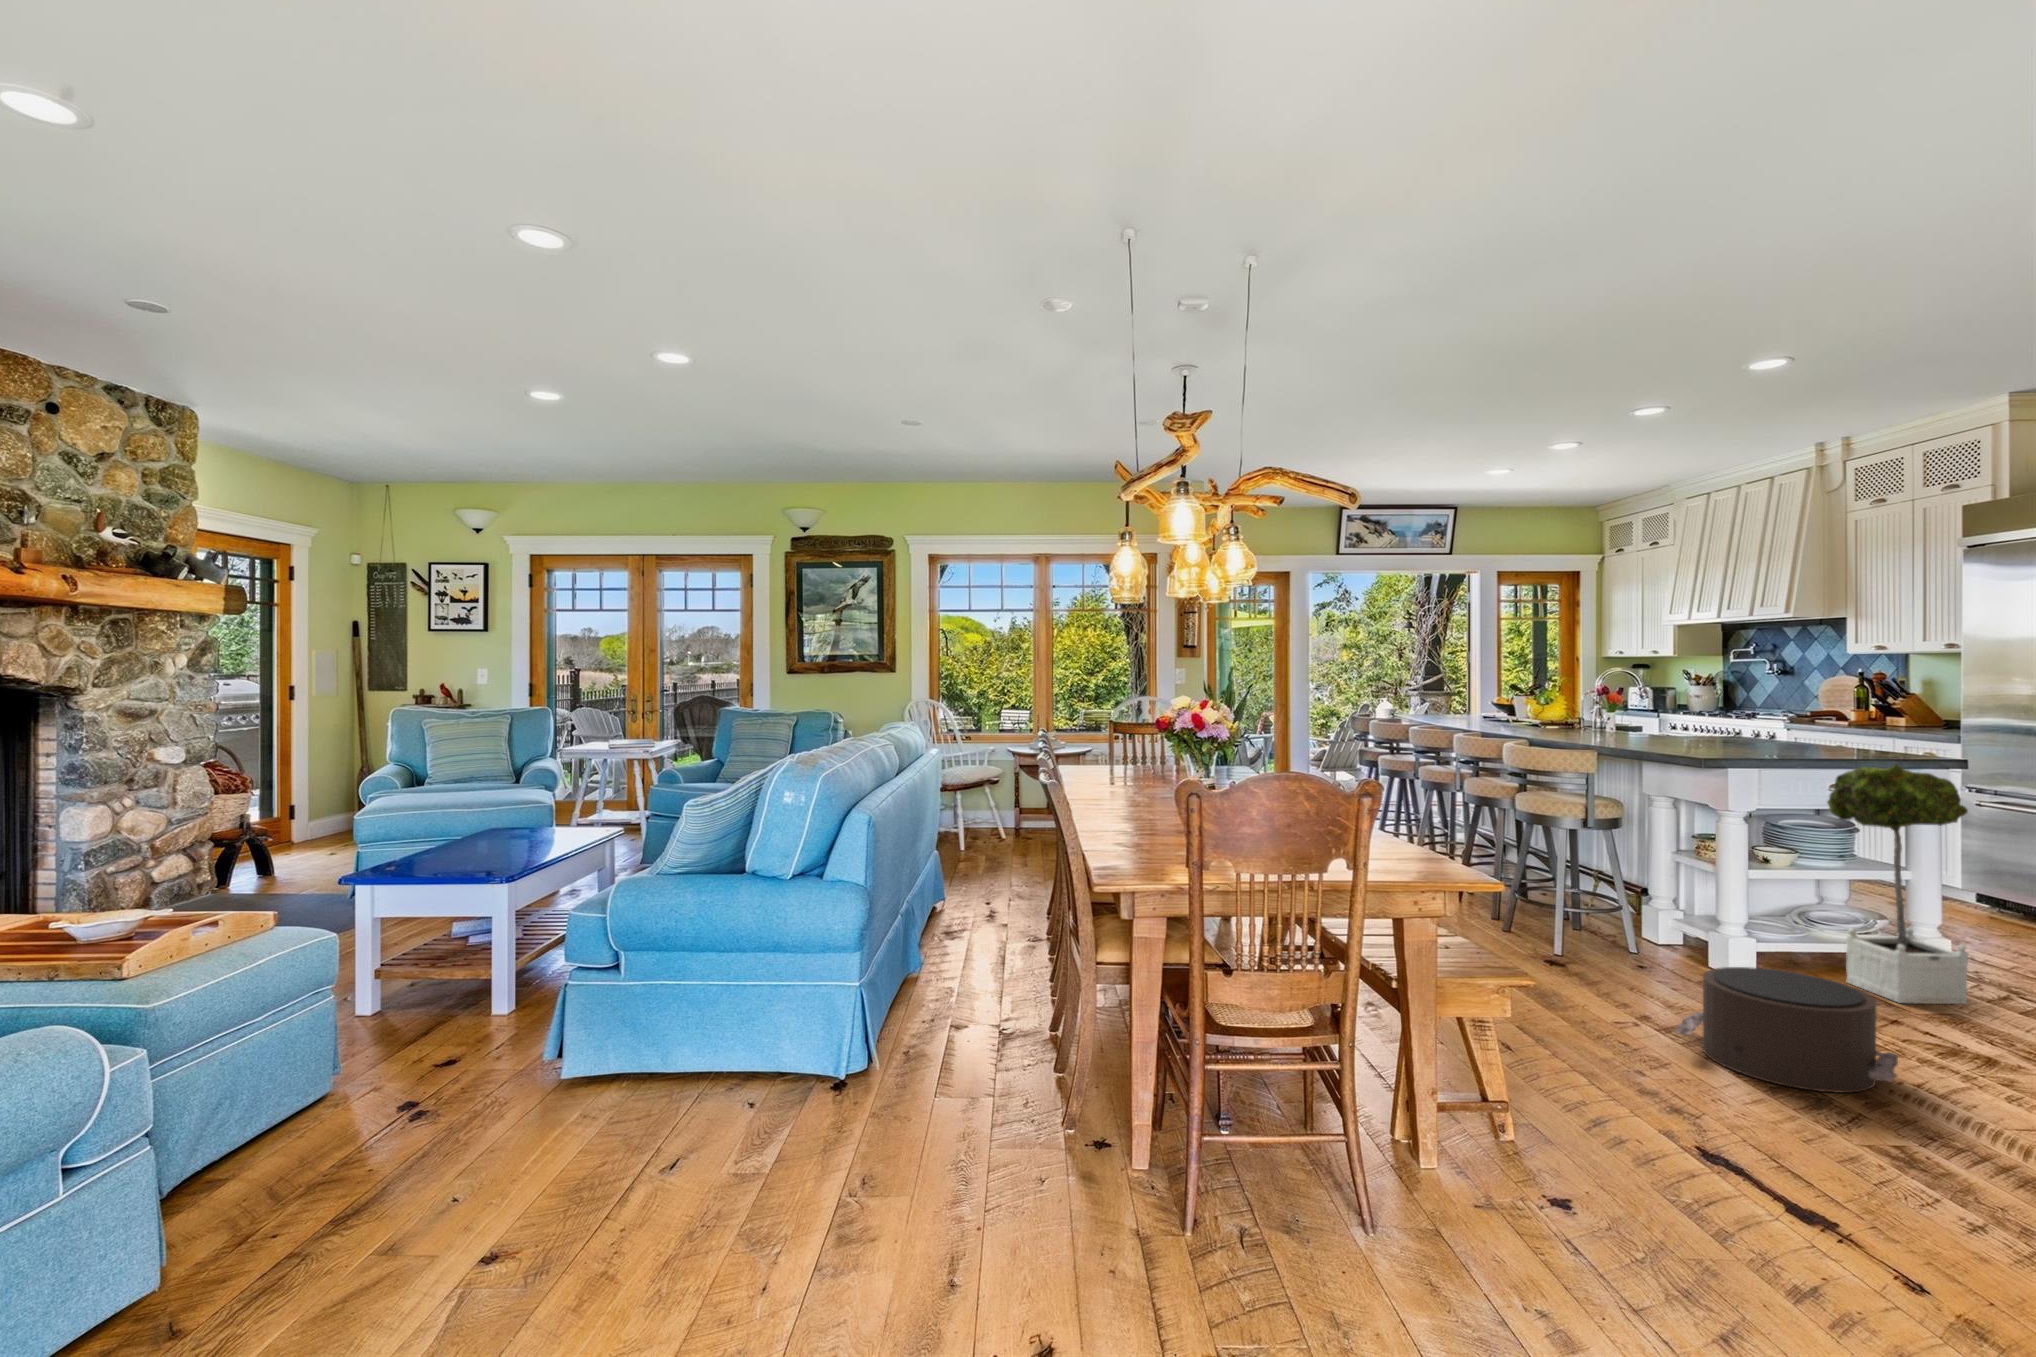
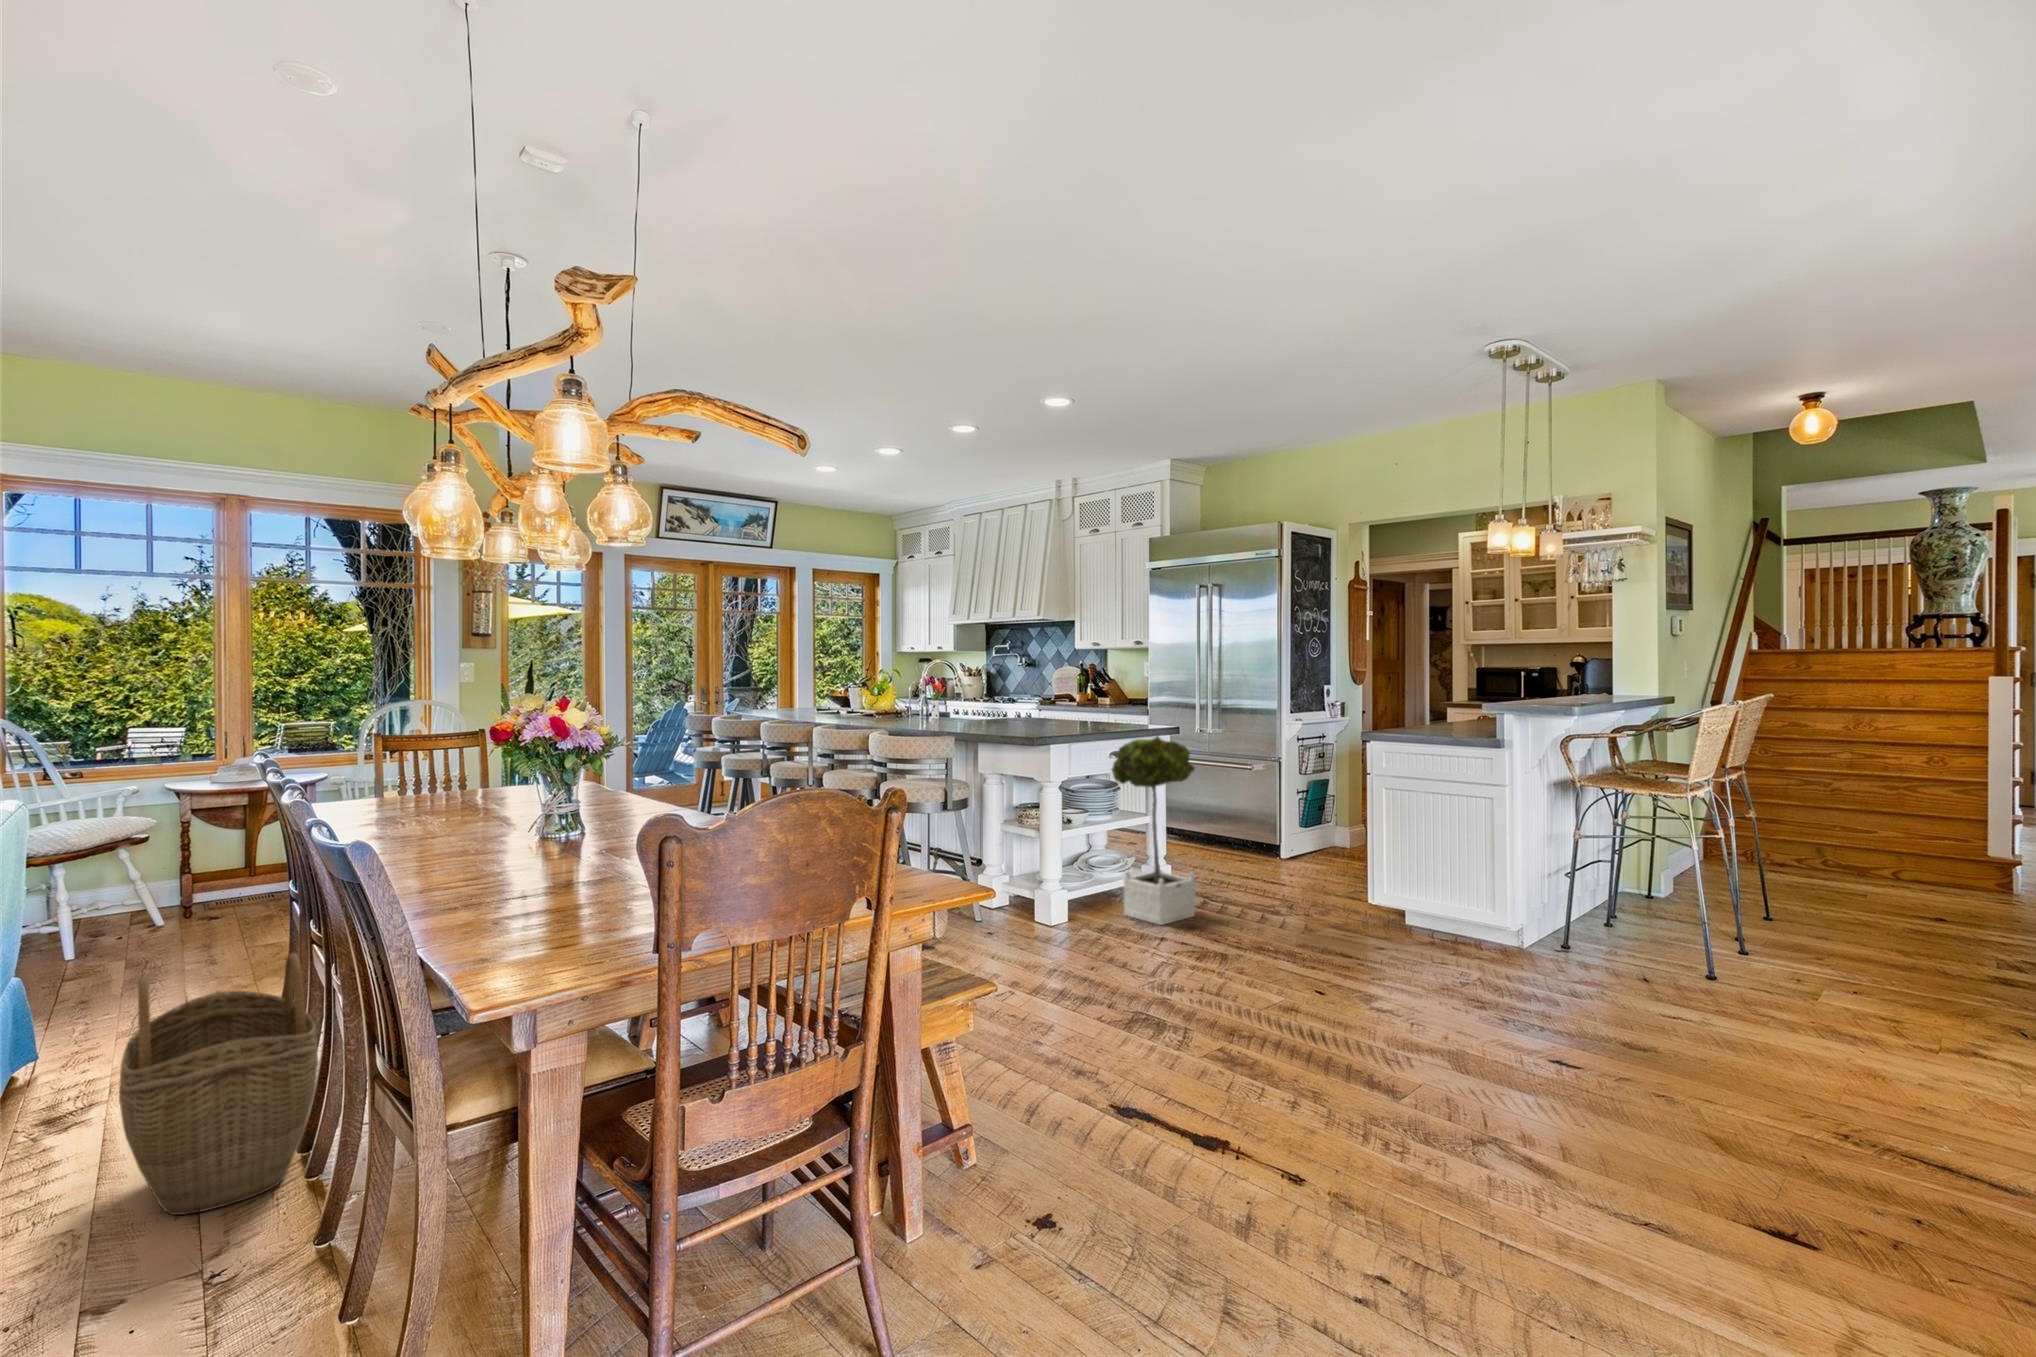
woven basket: none [948,859,1043,1008] -> present [119,953,318,1215]
pouf: present [1676,967,1898,1093] -> none [1051,919,1202,1022]

